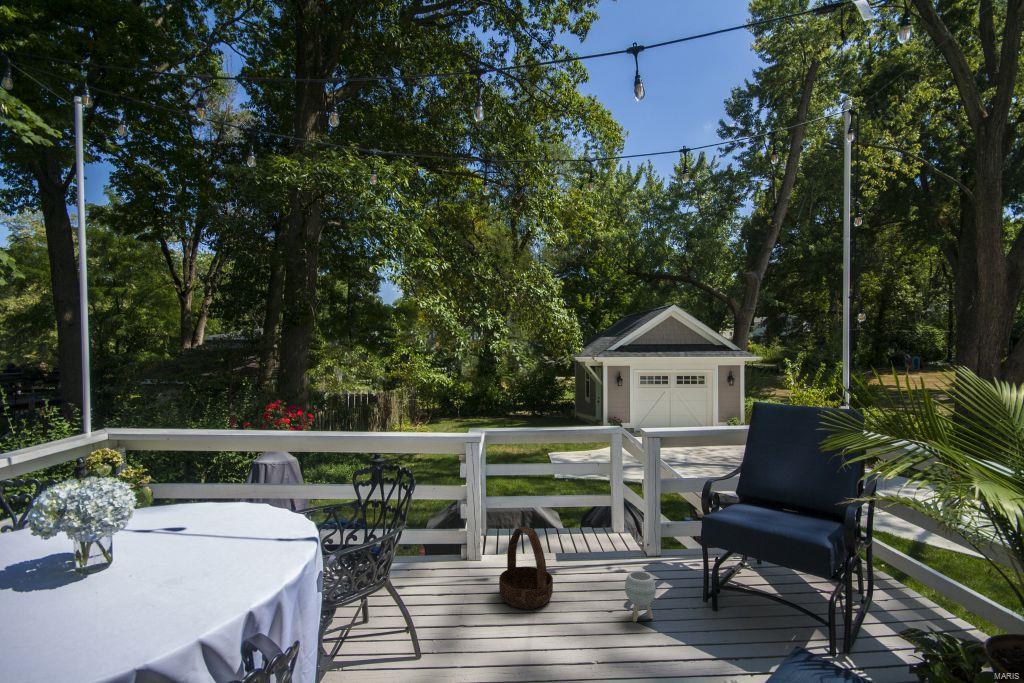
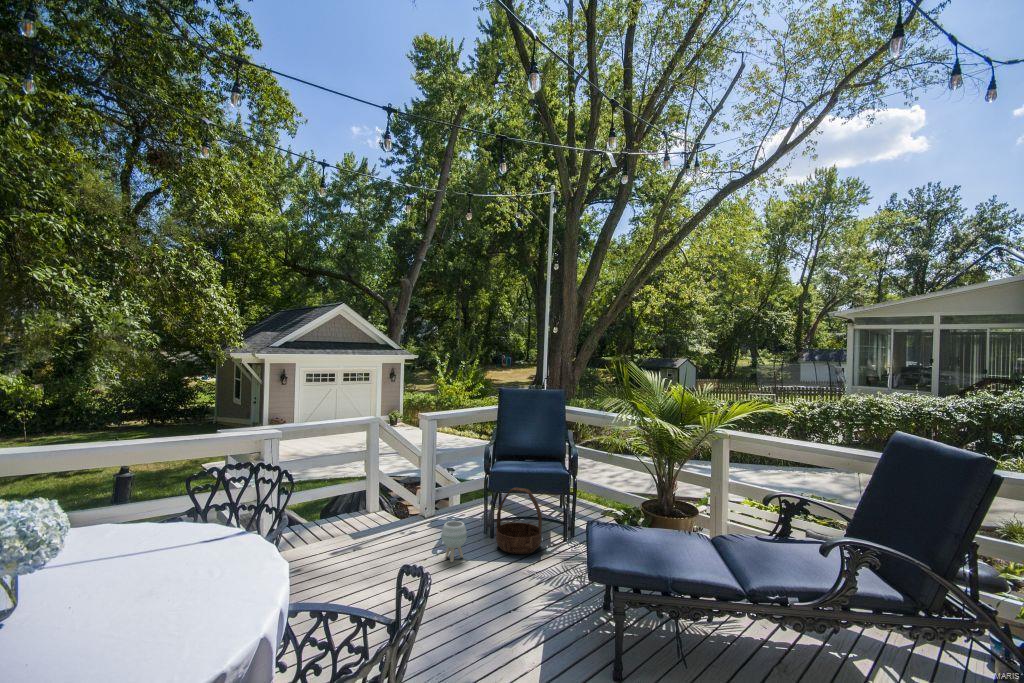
basket: present [499,527,553,609] -> present [496,488,542,554]

